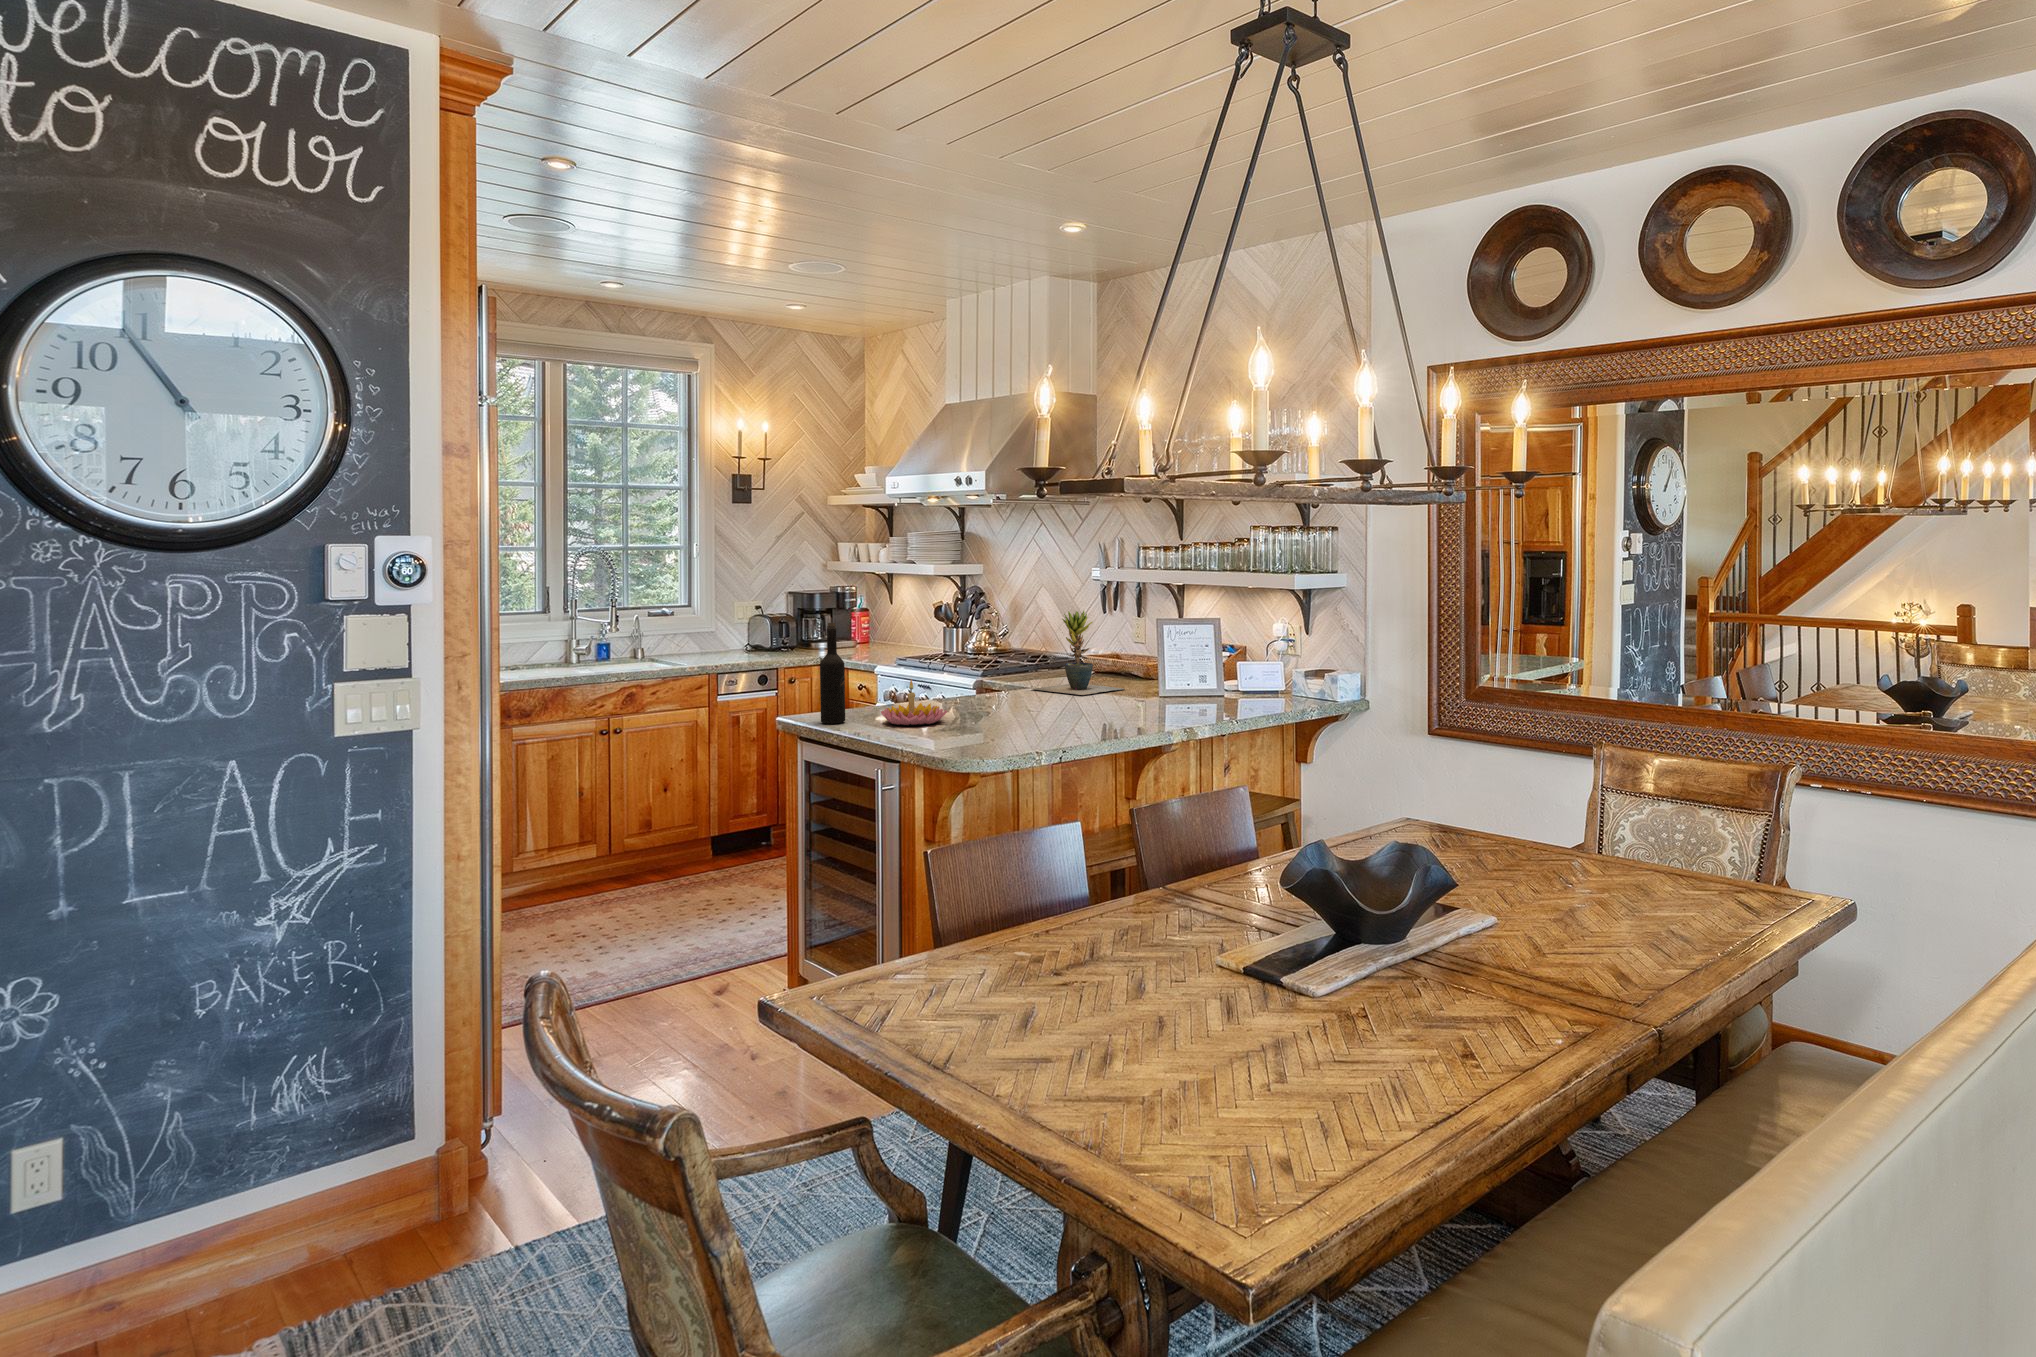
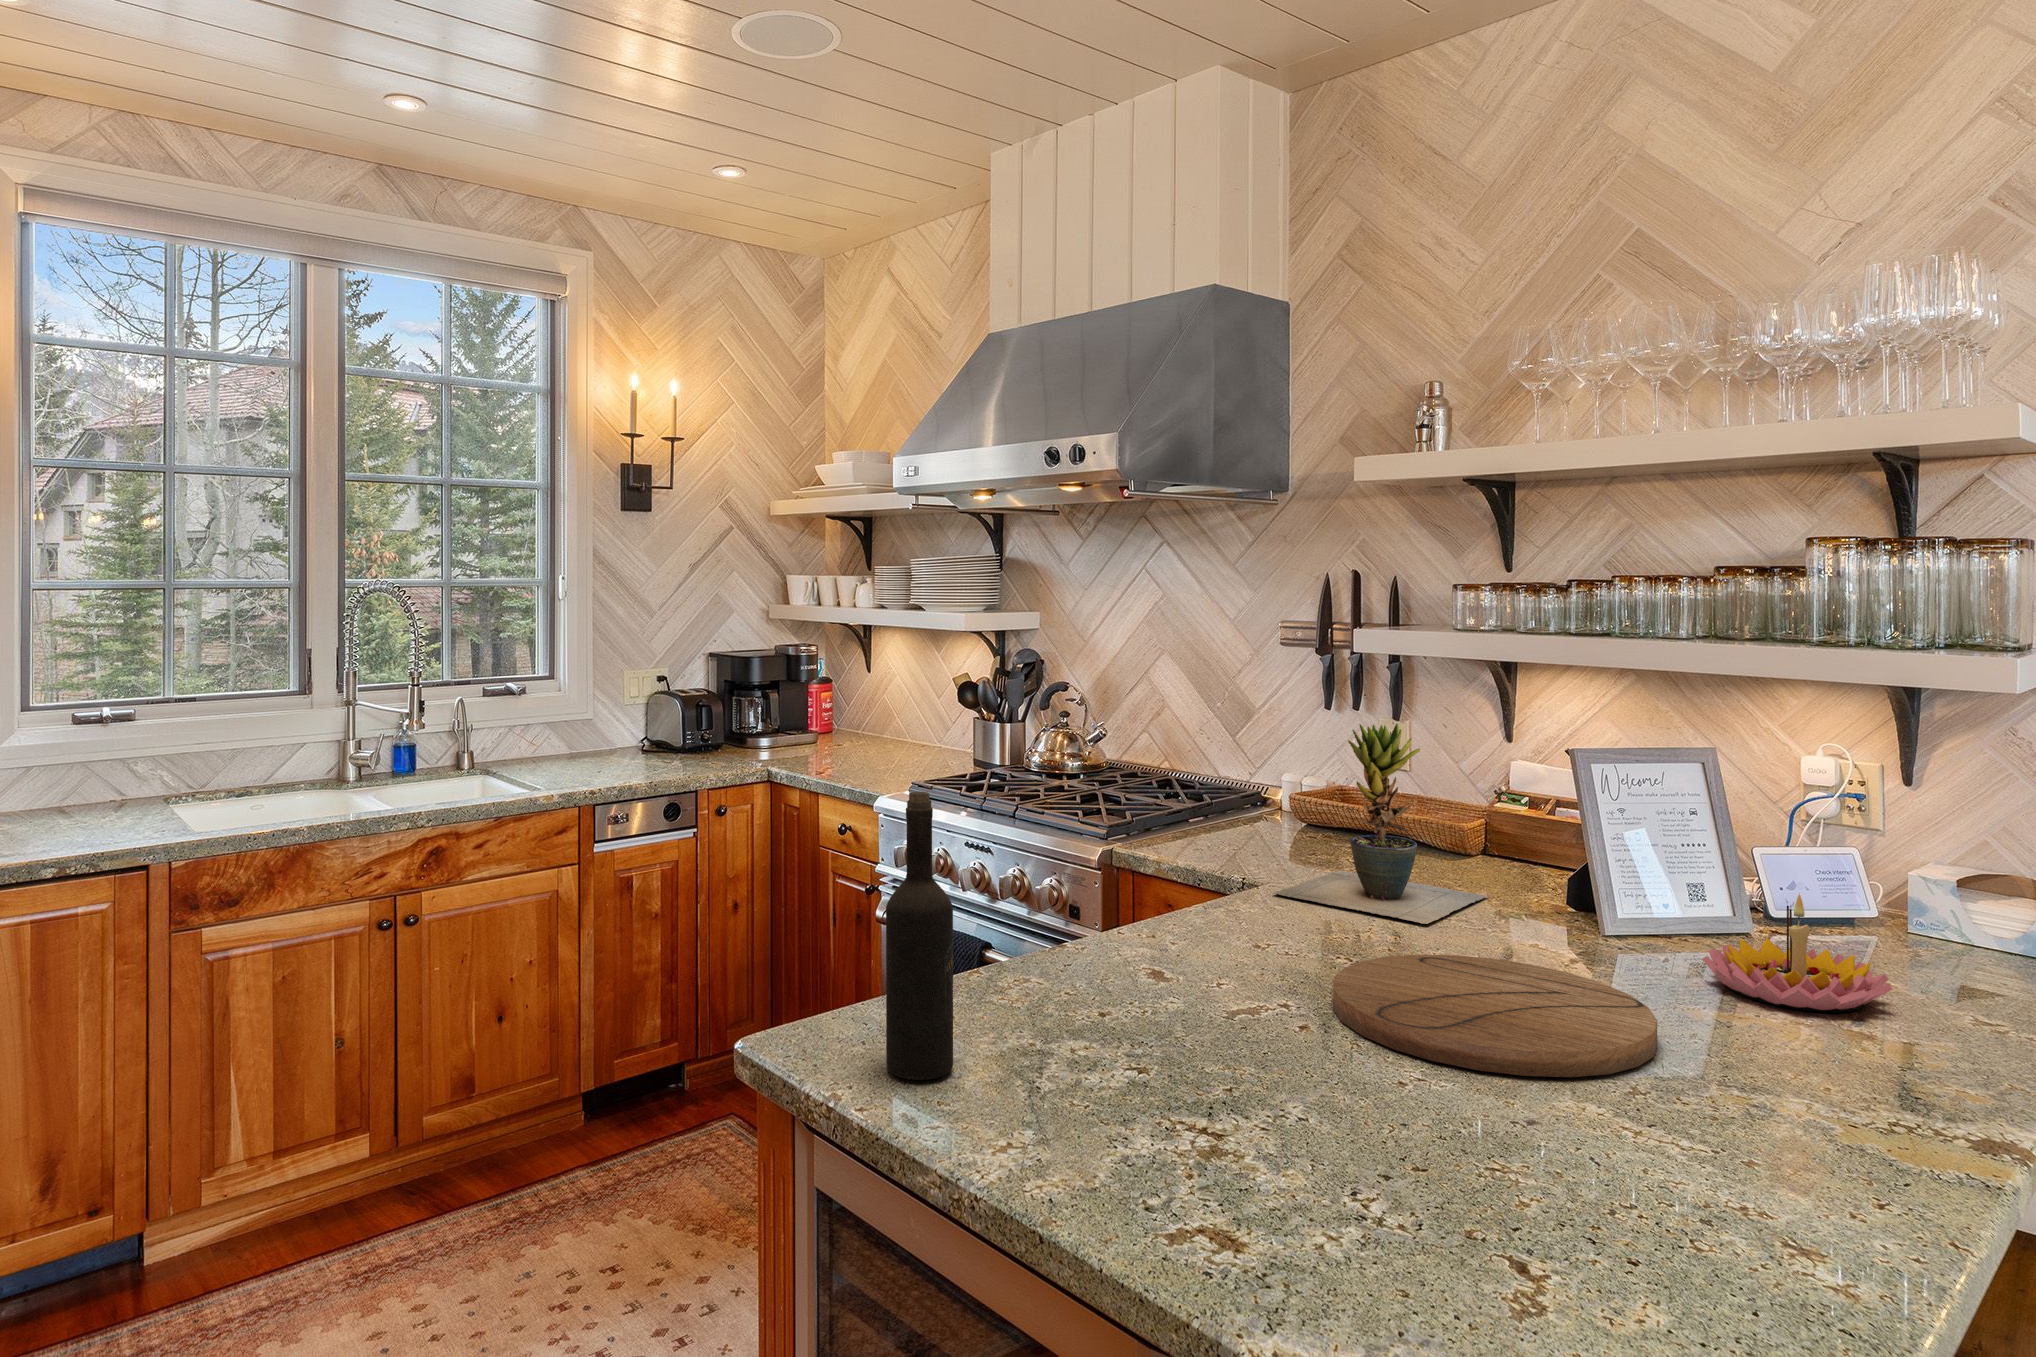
candle holder: present [881,680,947,726] -> present [1702,893,1893,1012]
cutting board: none [1002,698,1114,720] -> present [1333,955,1657,1077]

